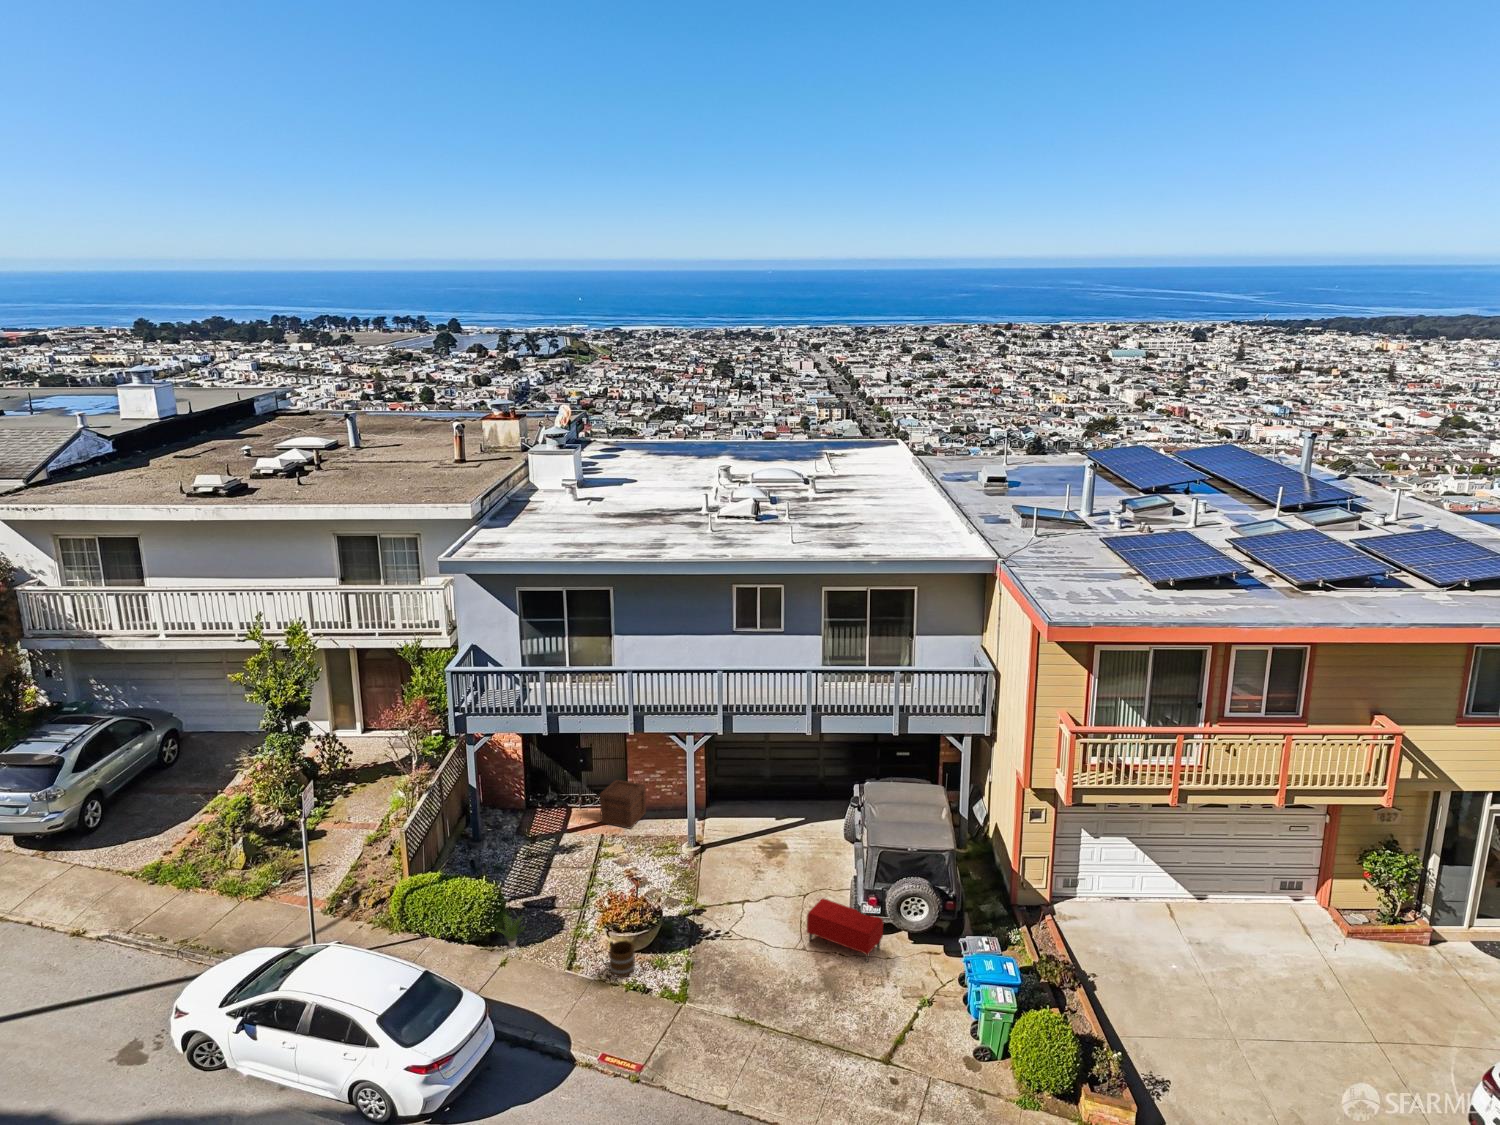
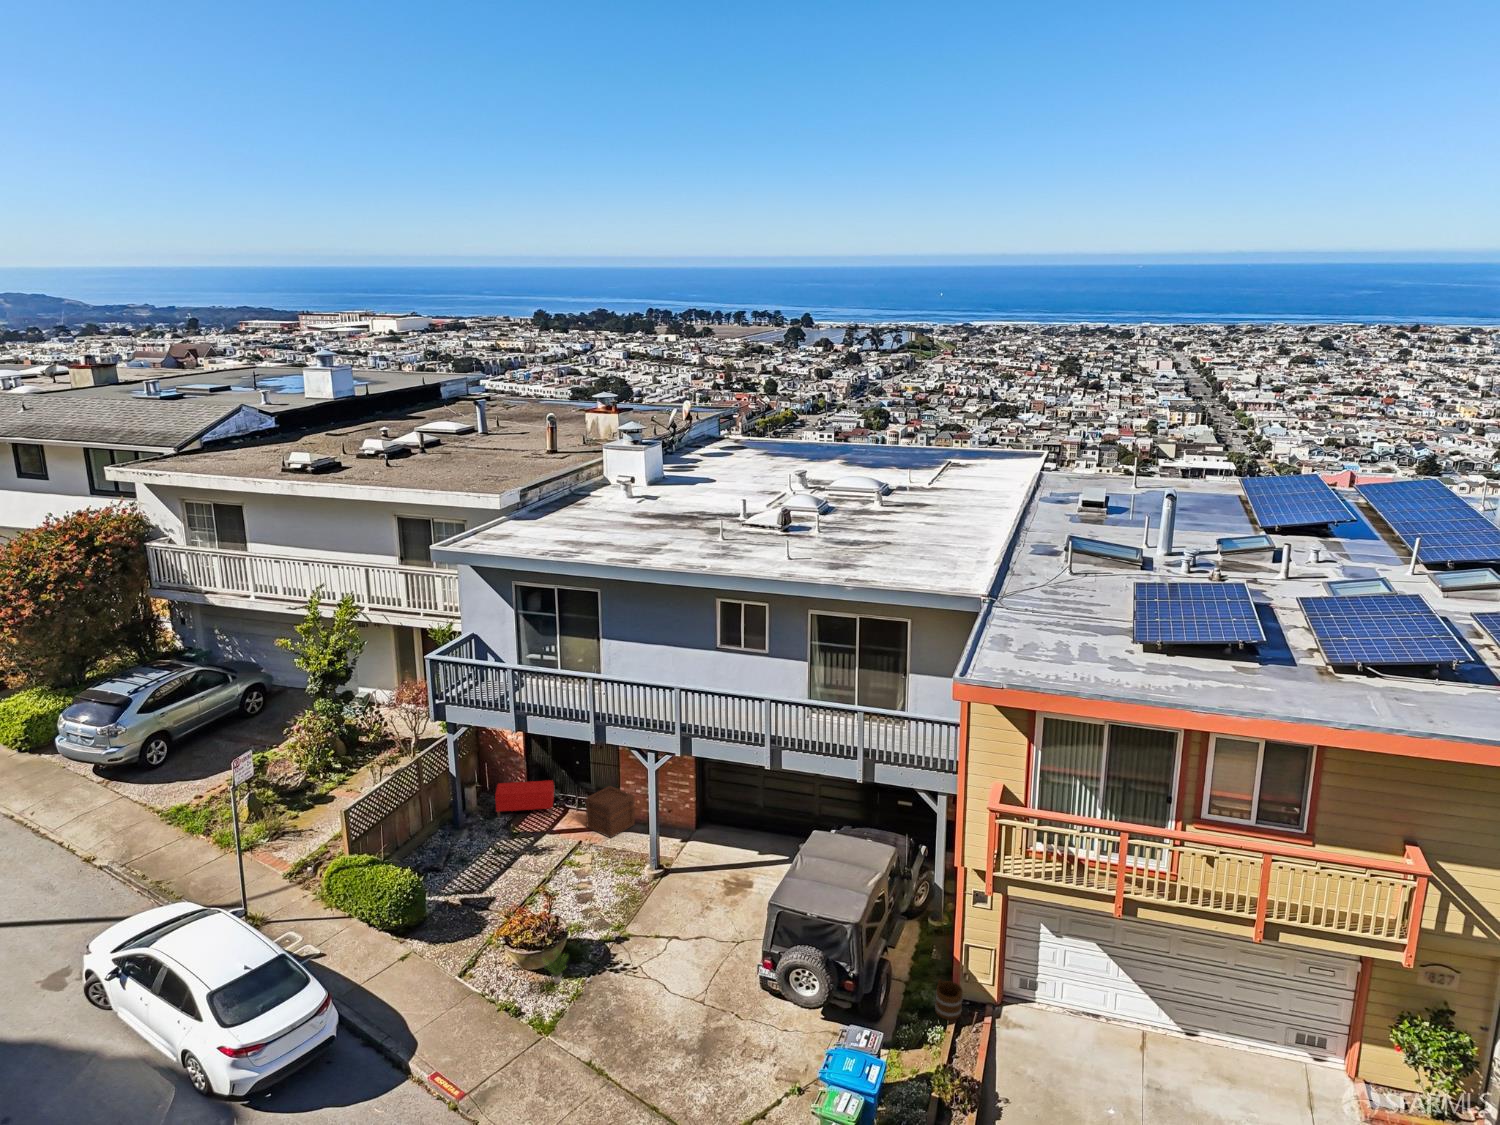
bench: present [807,899,883,962] -> present [495,780,554,817]
potted plant: present [499,917,522,948] -> present [545,952,568,983]
bucket: present [609,941,635,977] -> present [935,979,963,1020]

